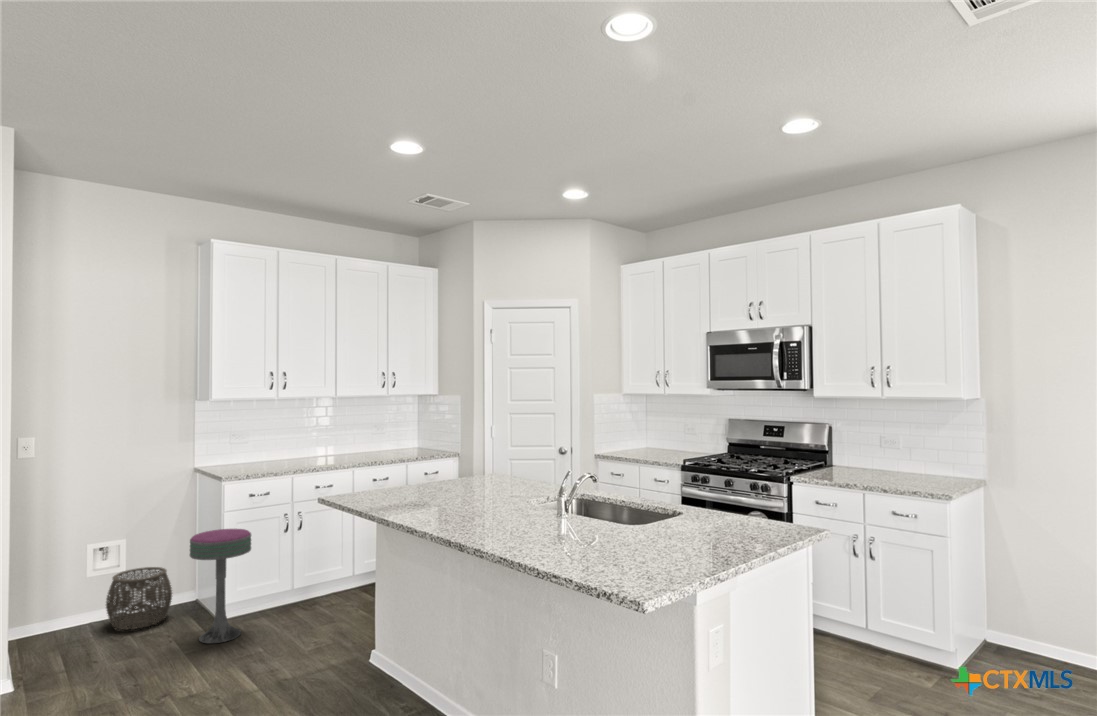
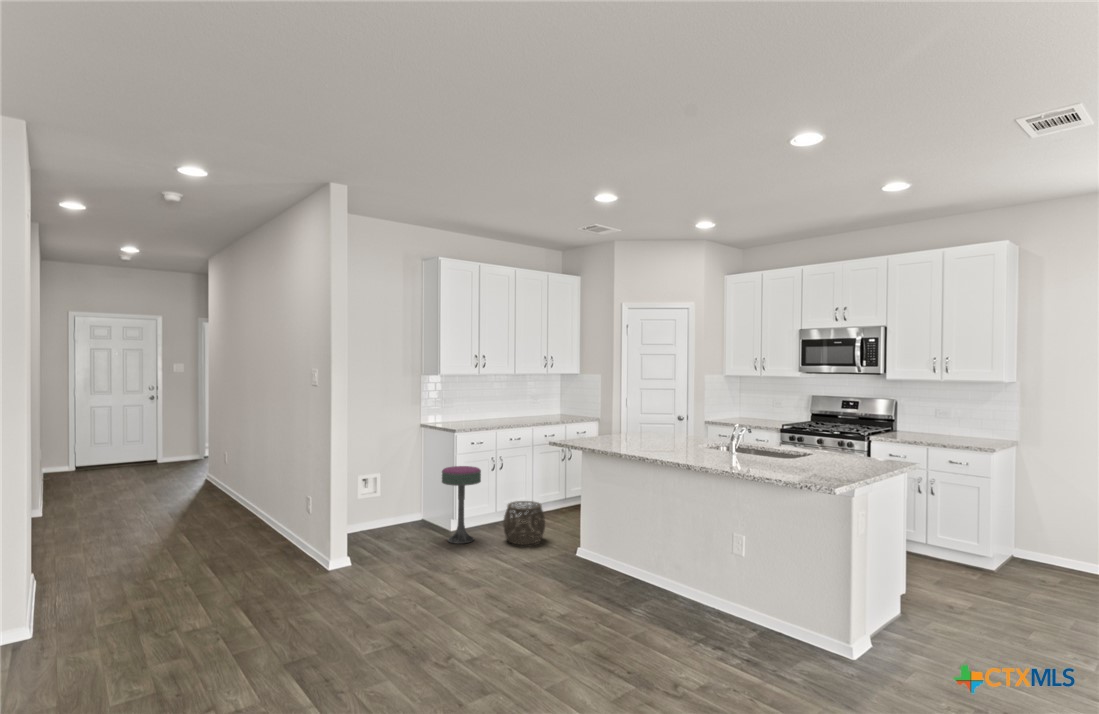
woven basket: present [106,567,172,630] -> present [503,501,545,545]

